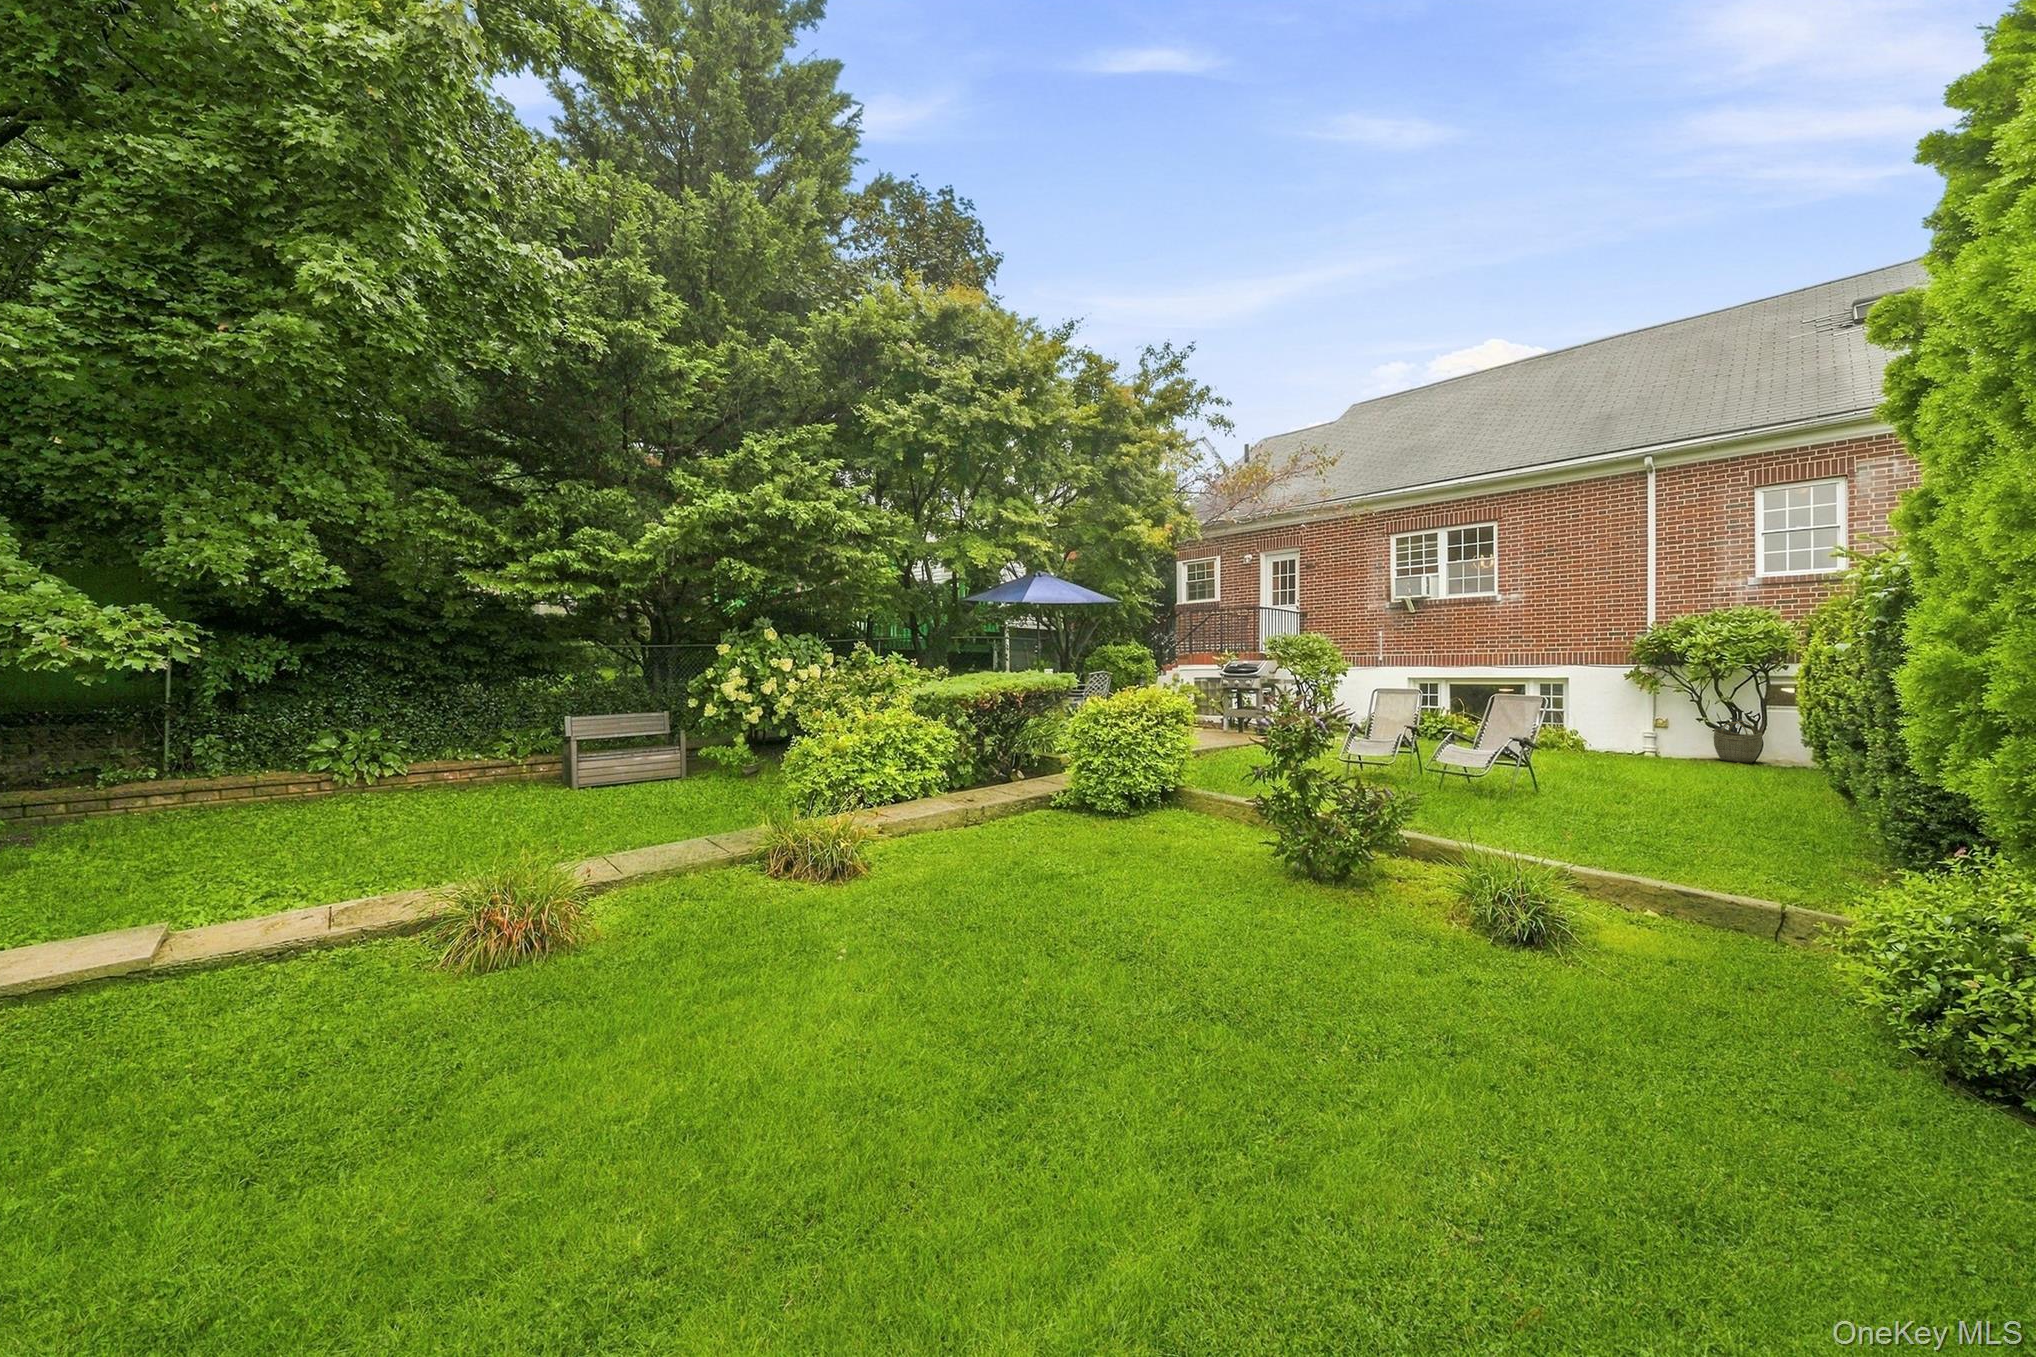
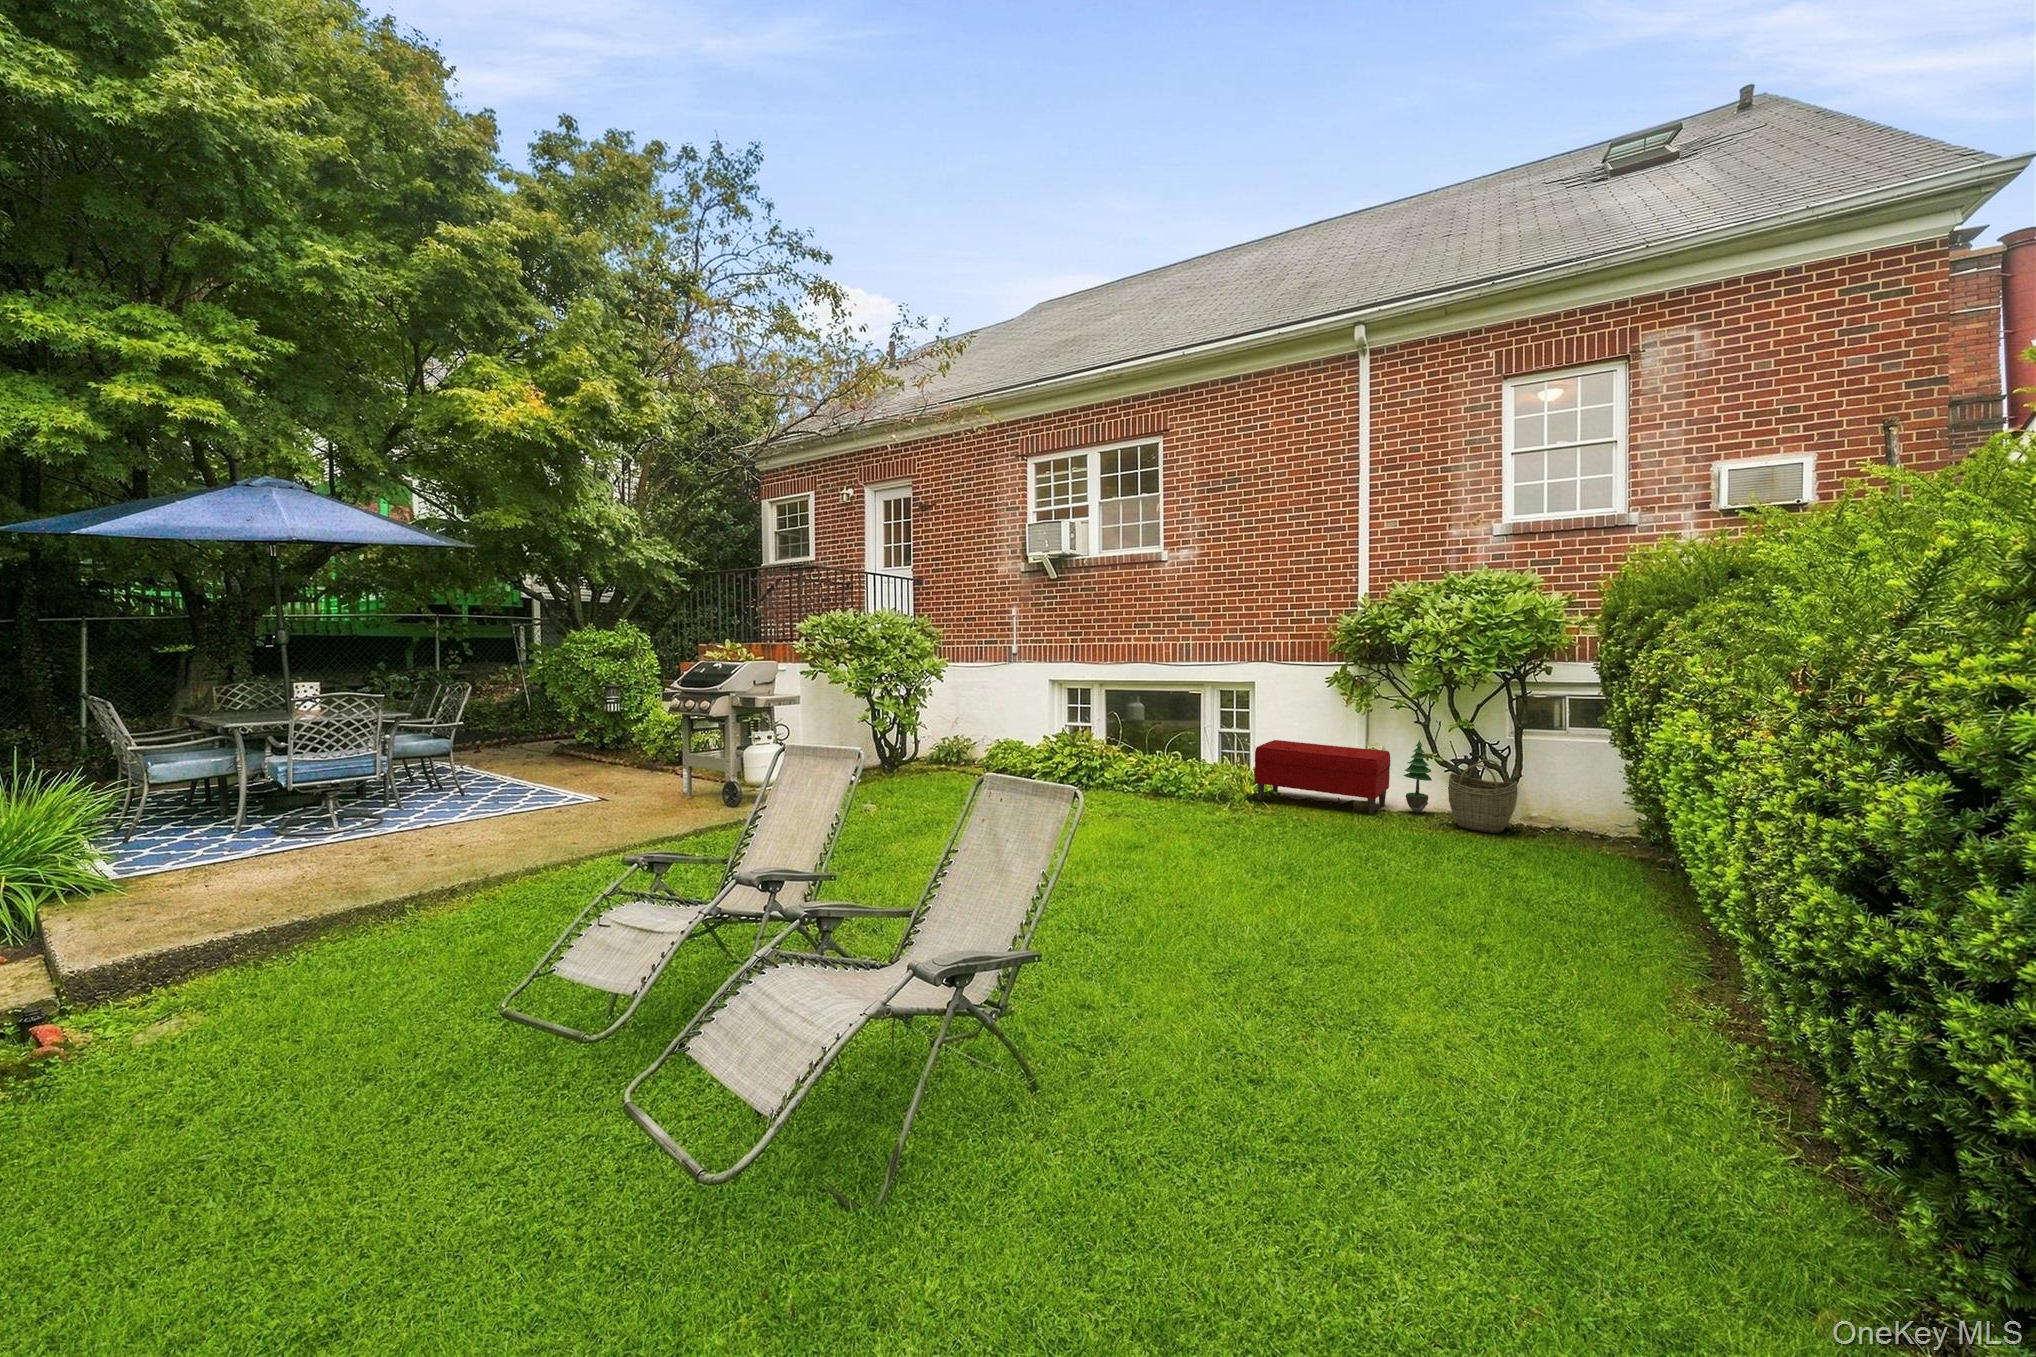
potted tree: none [1681,711,1702,755] -> present [1404,740,1432,812]
bench: none [1573,713,1672,756] -> present [1255,740,1390,815]

